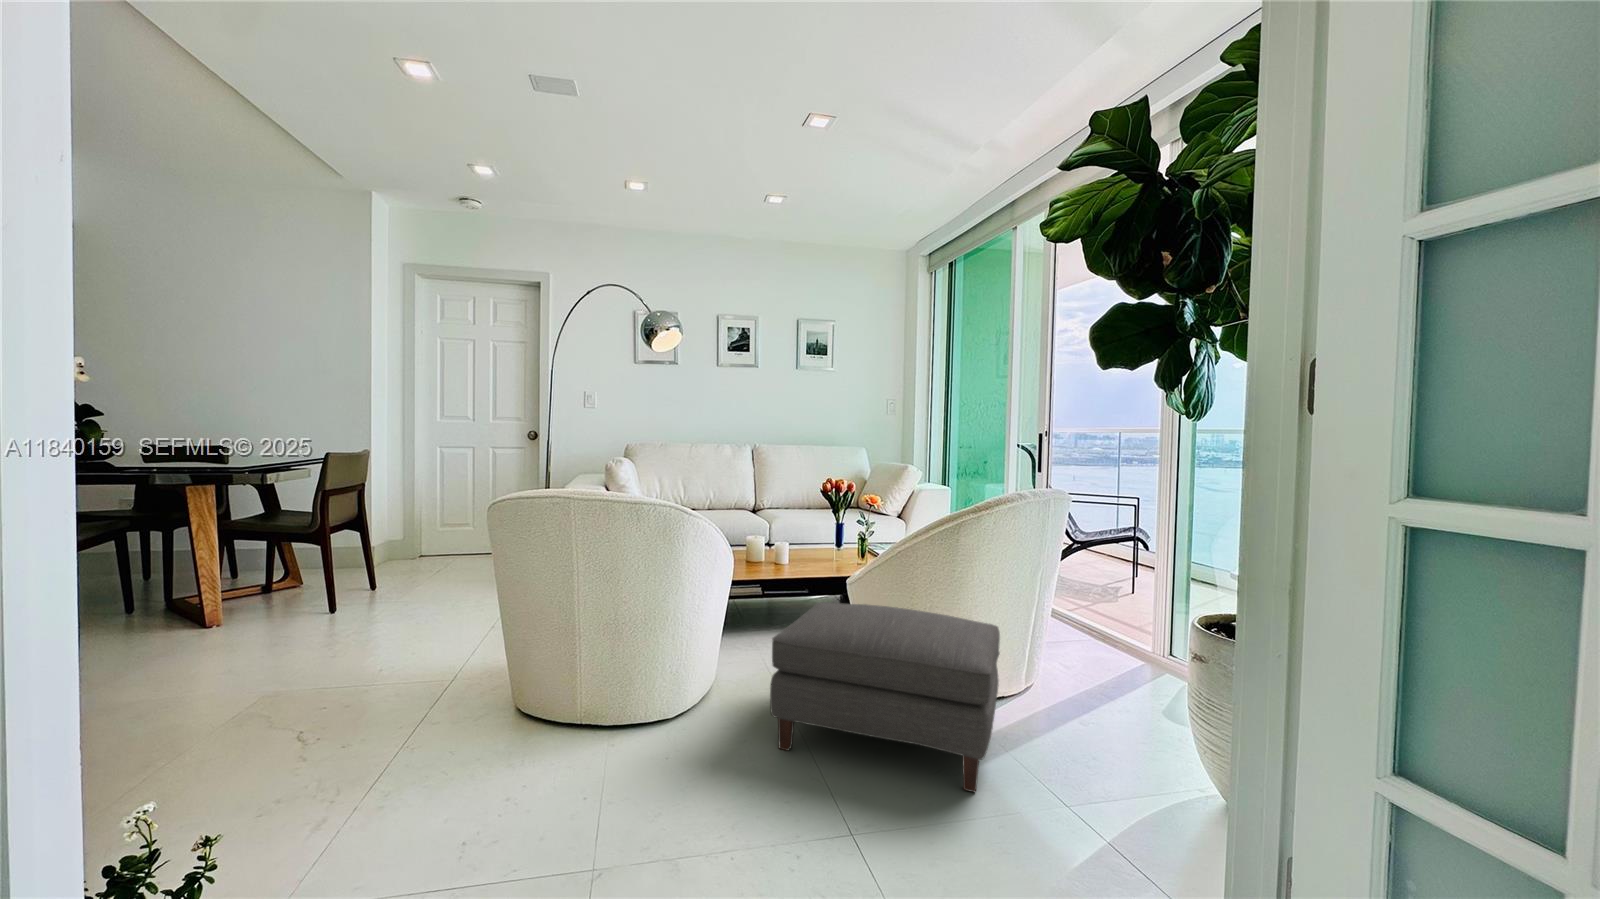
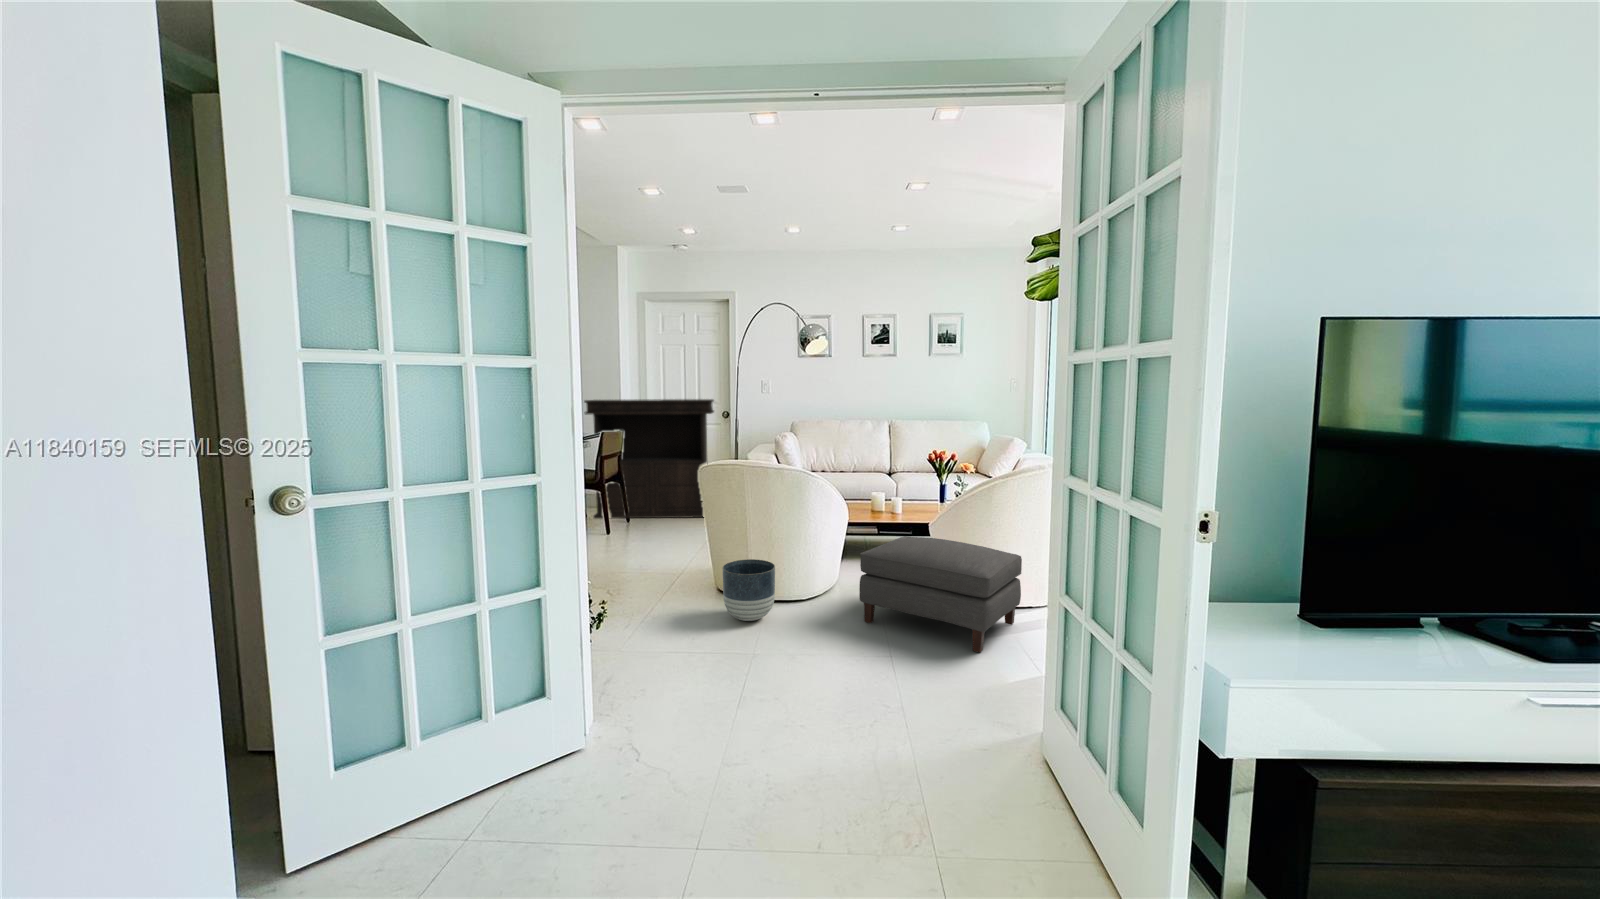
console table: none [301,406,517,587] -> present [584,399,714,519]
planter: none [535,659,631,775] -> present [723,559,775,621]

